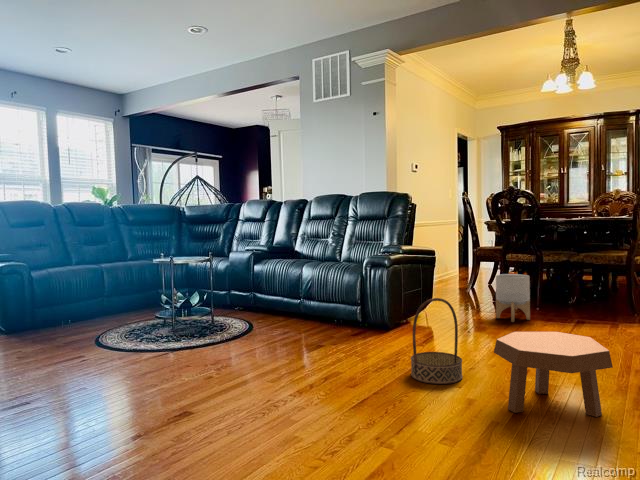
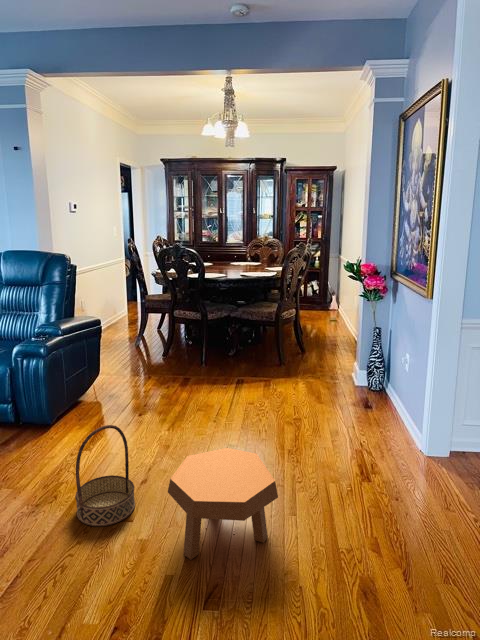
planter: present [496,274,530,322] -> none [164,338,197,388]

